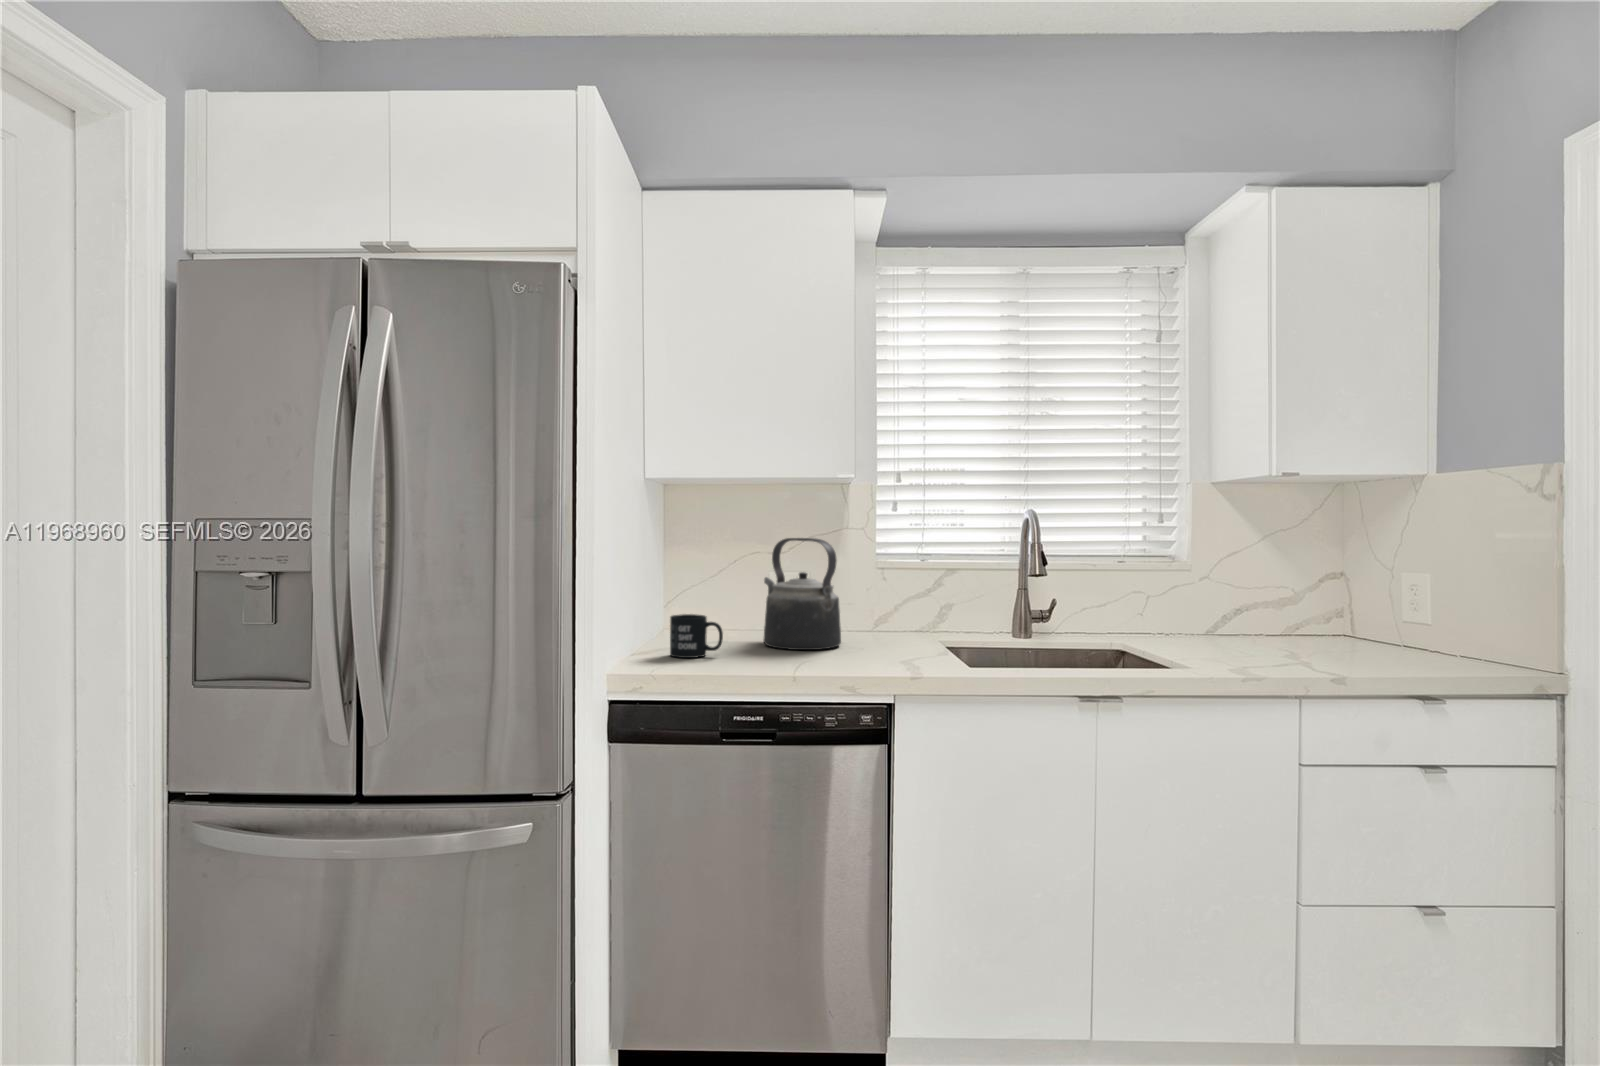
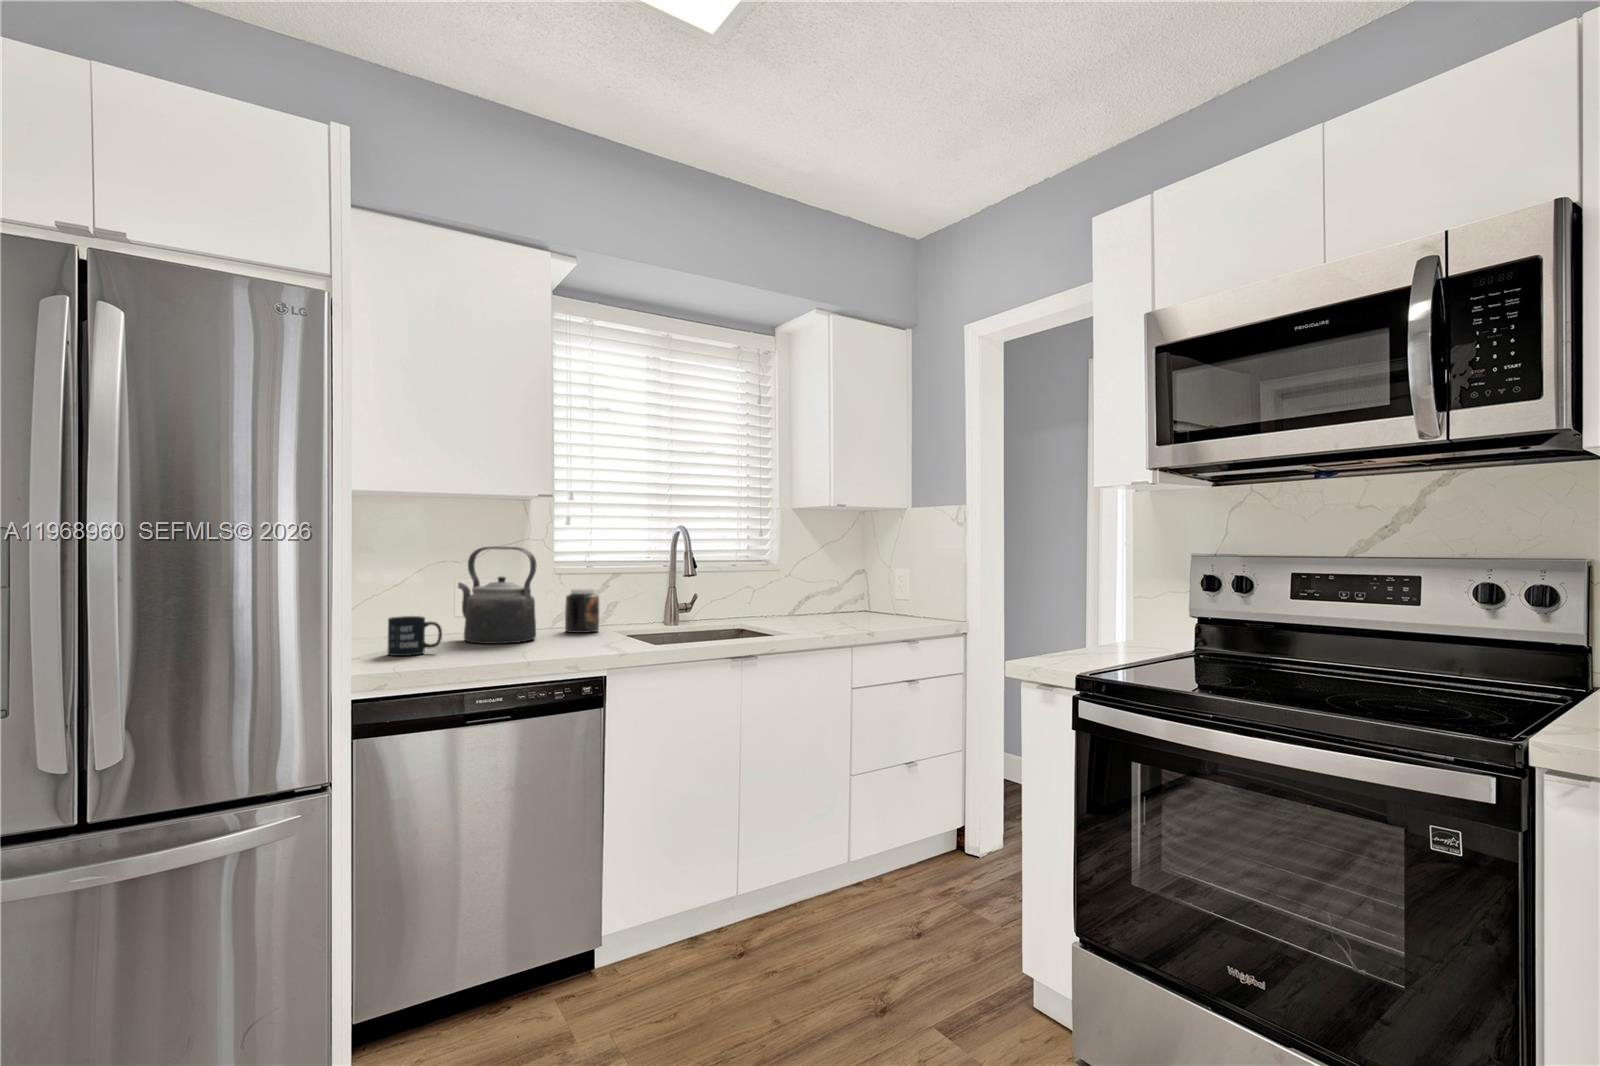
jar: none [886,588,925,642] -> present [565,589,599,633]

